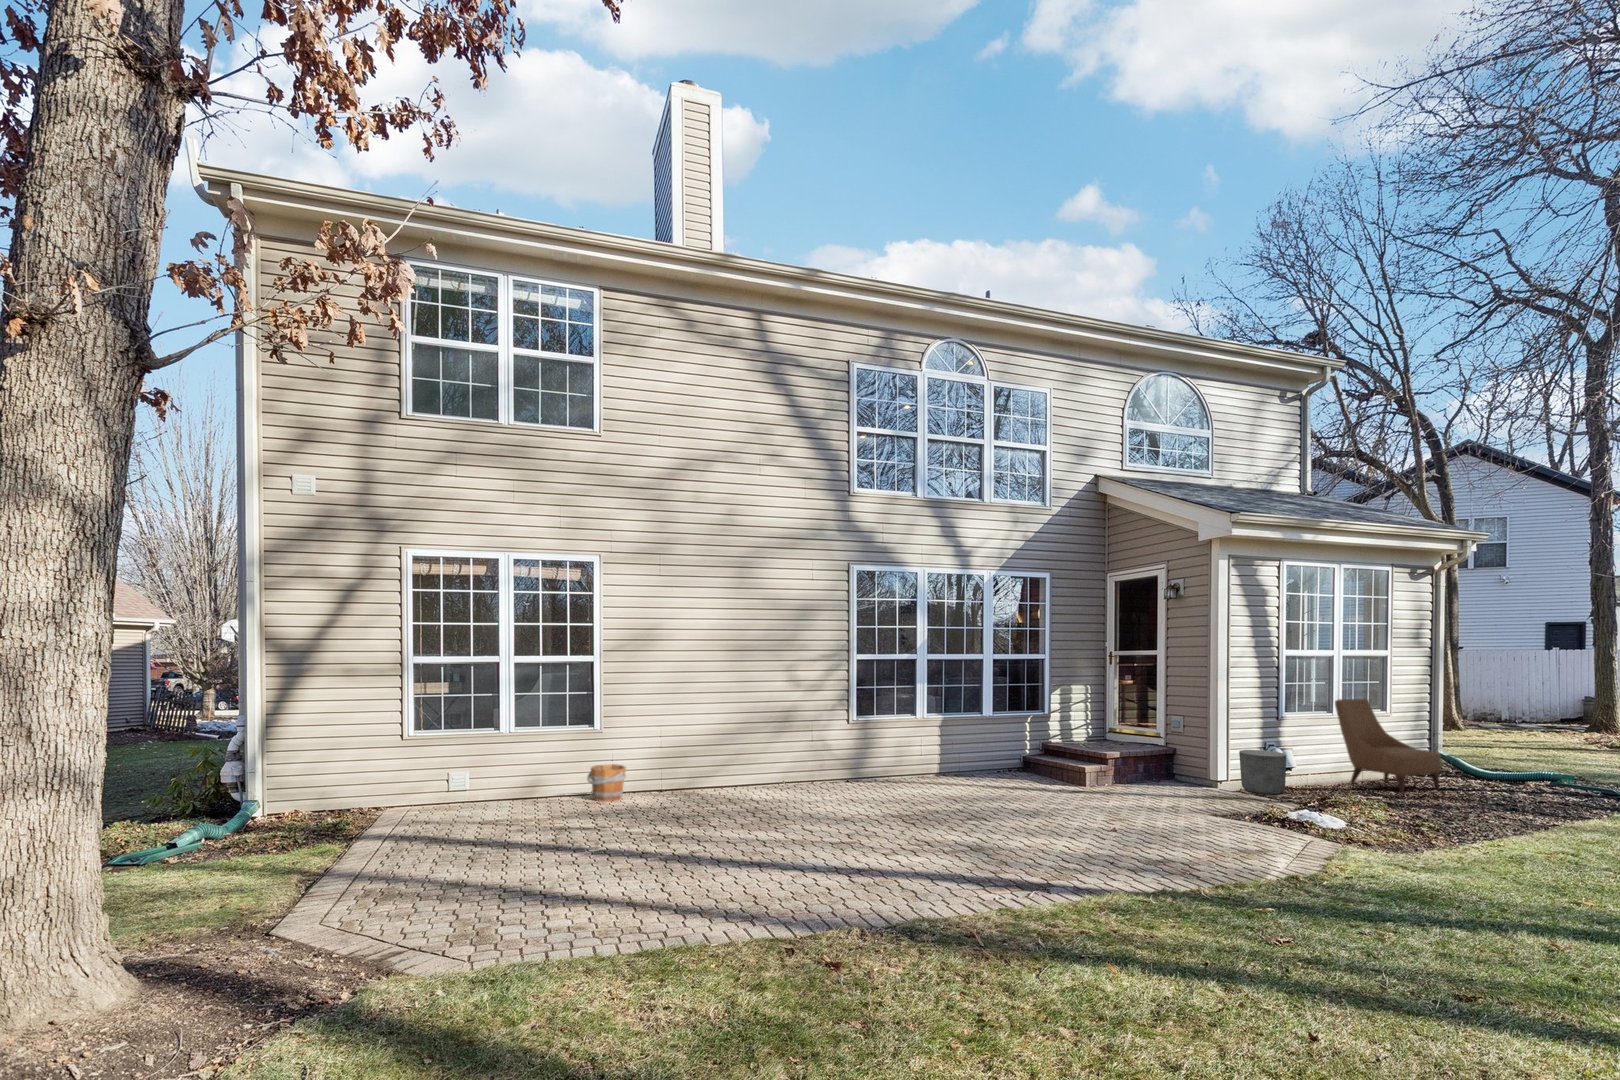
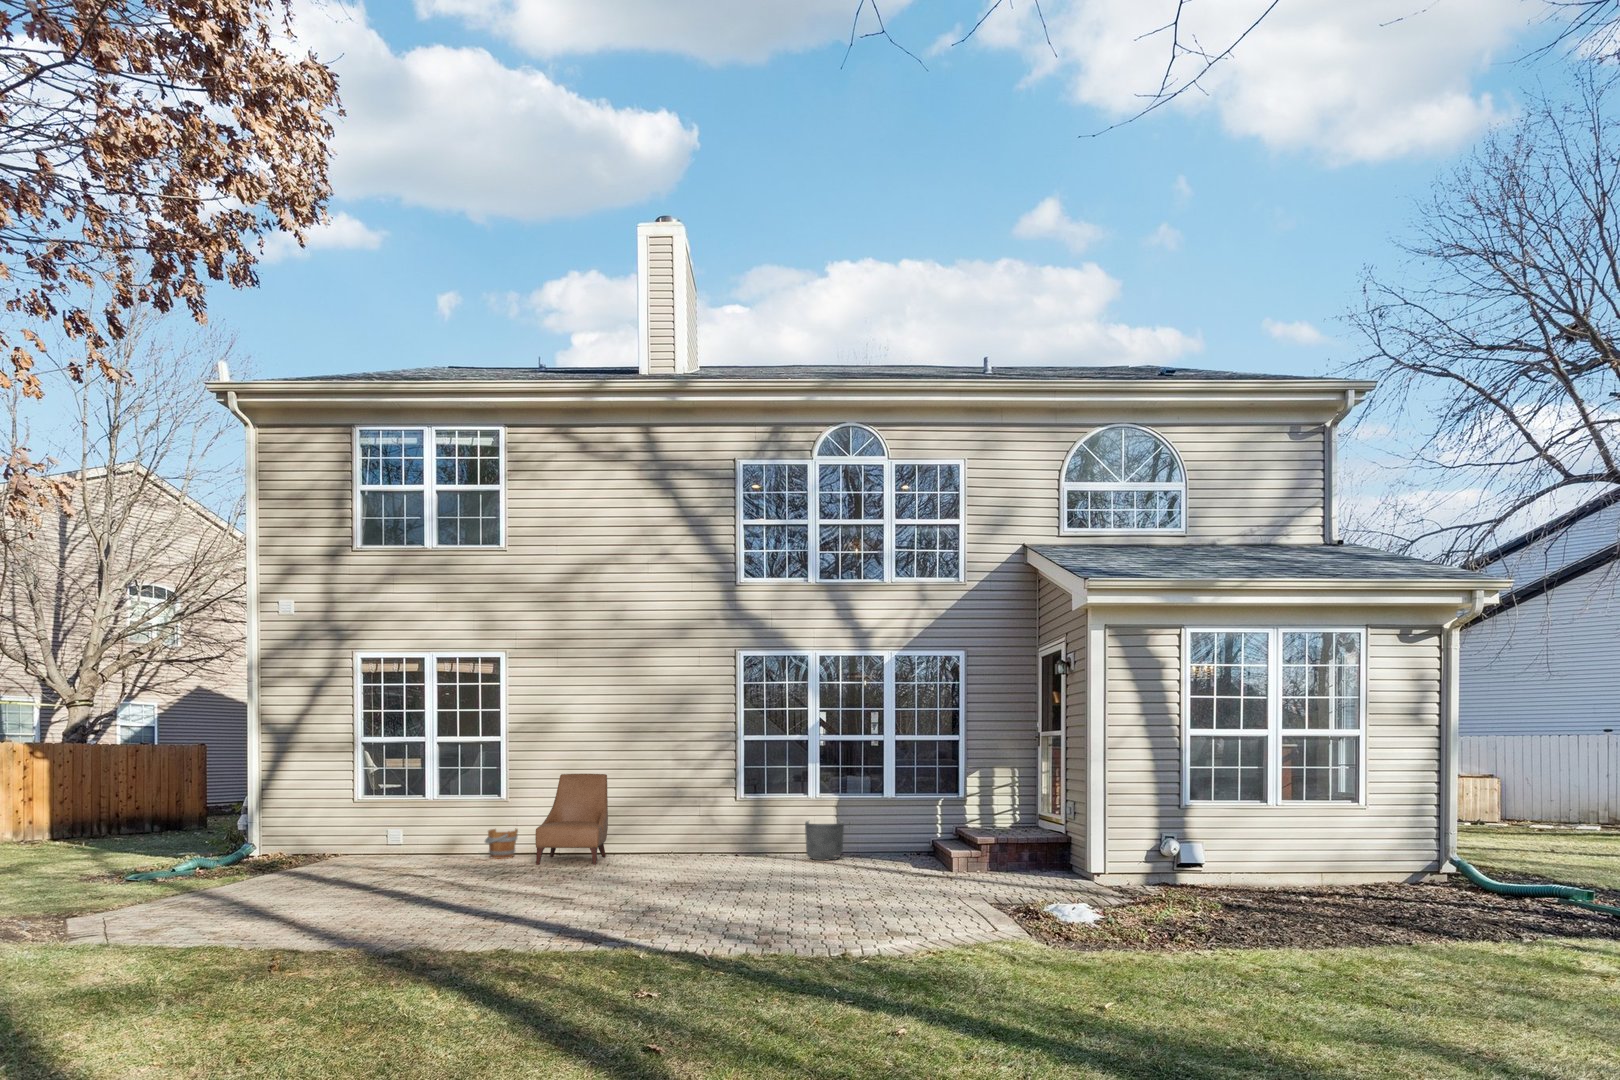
chair: present [1335,699,1441,794] -> present [535,774,608,865]
planter: present [1239,750,1286,794] -> present [805,821,844,860]

